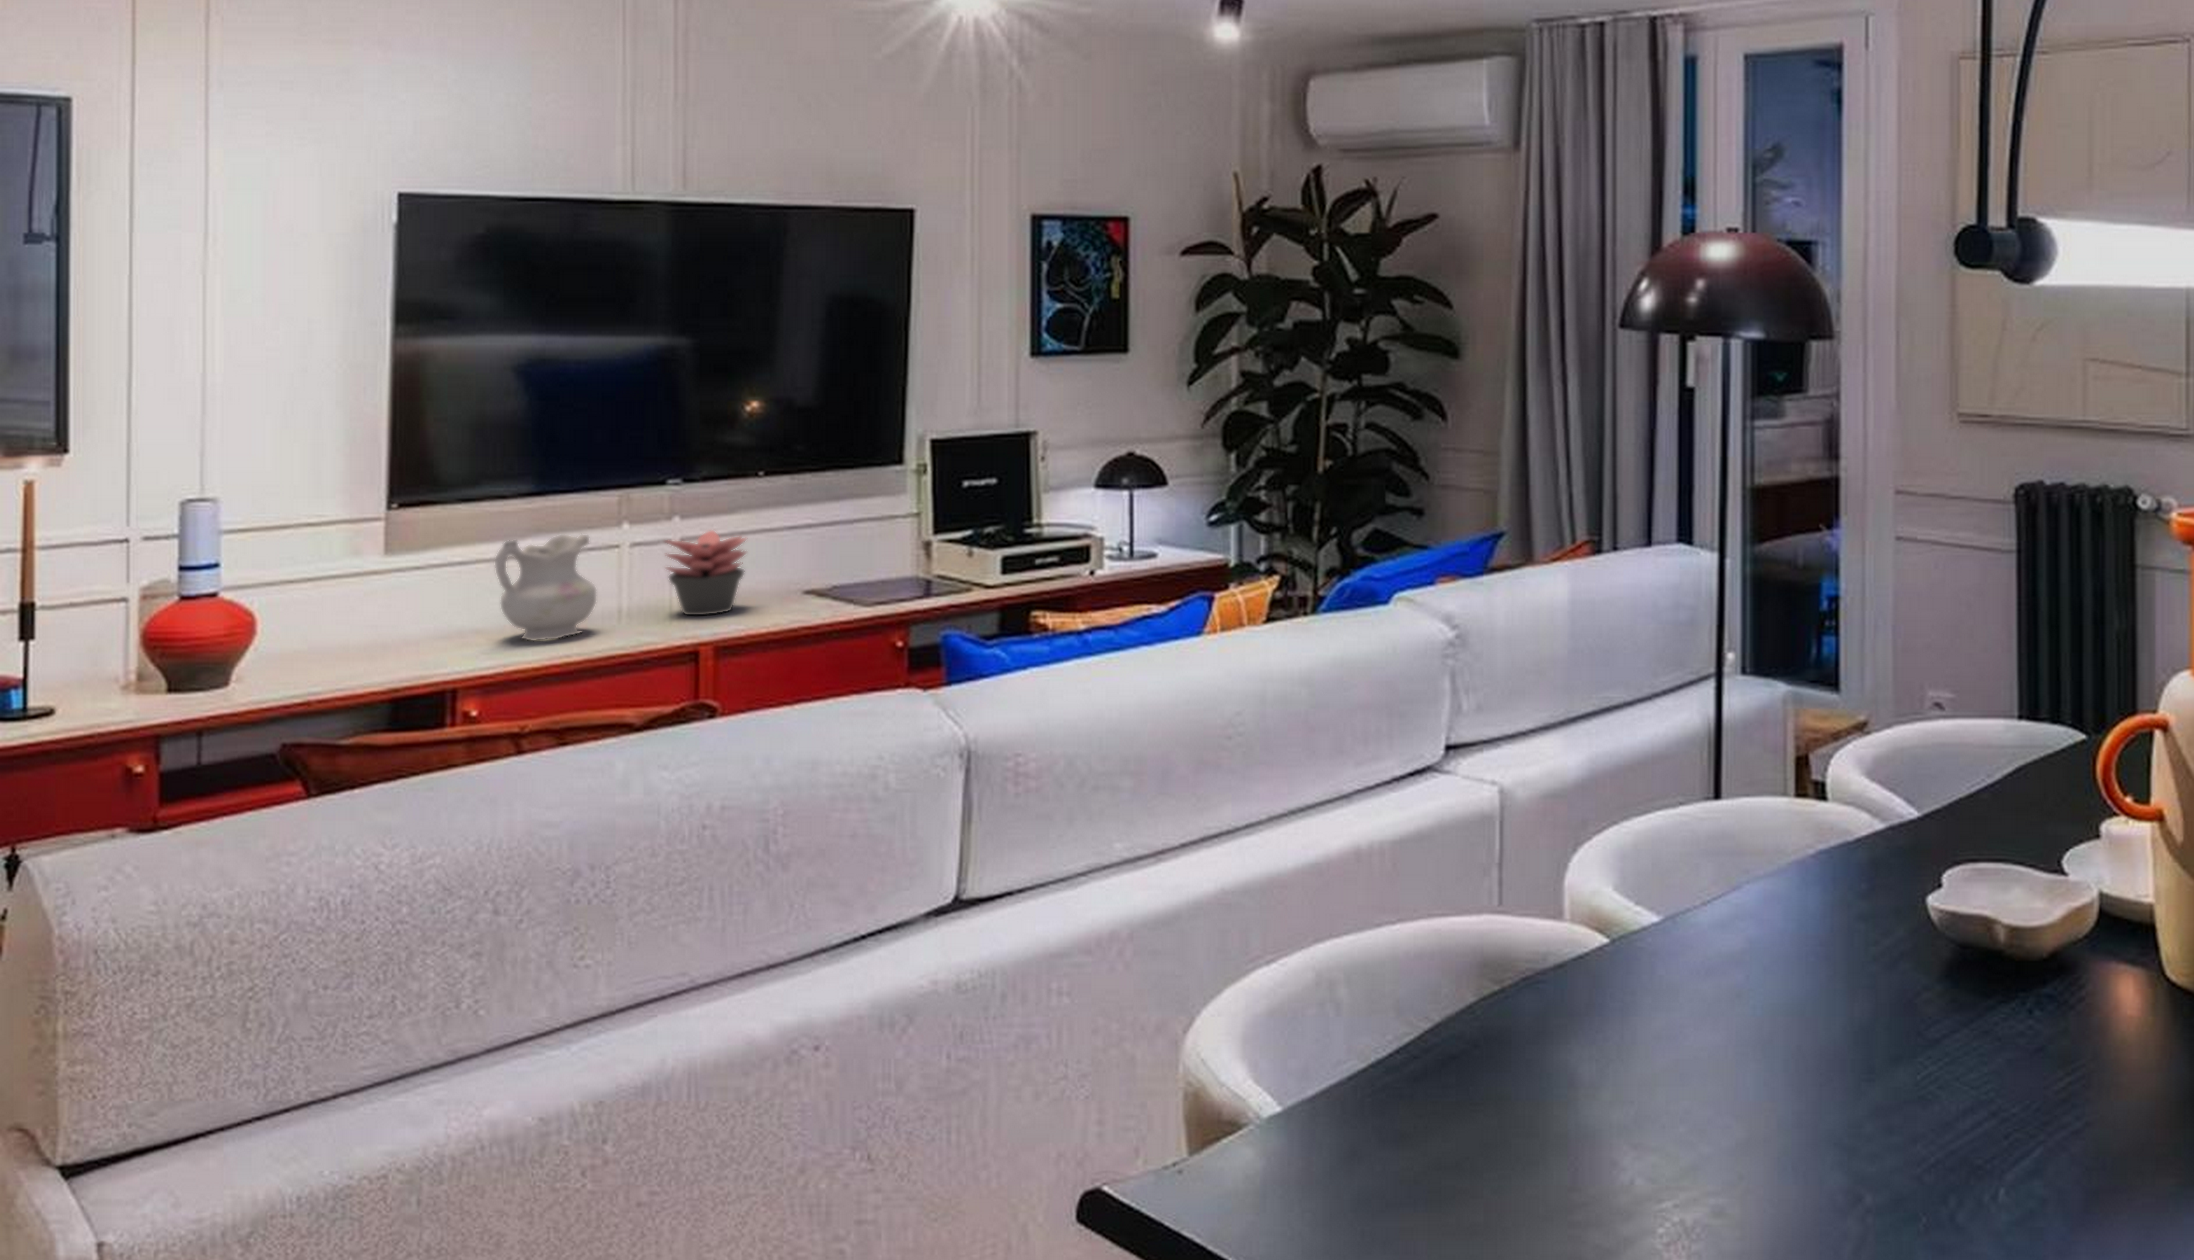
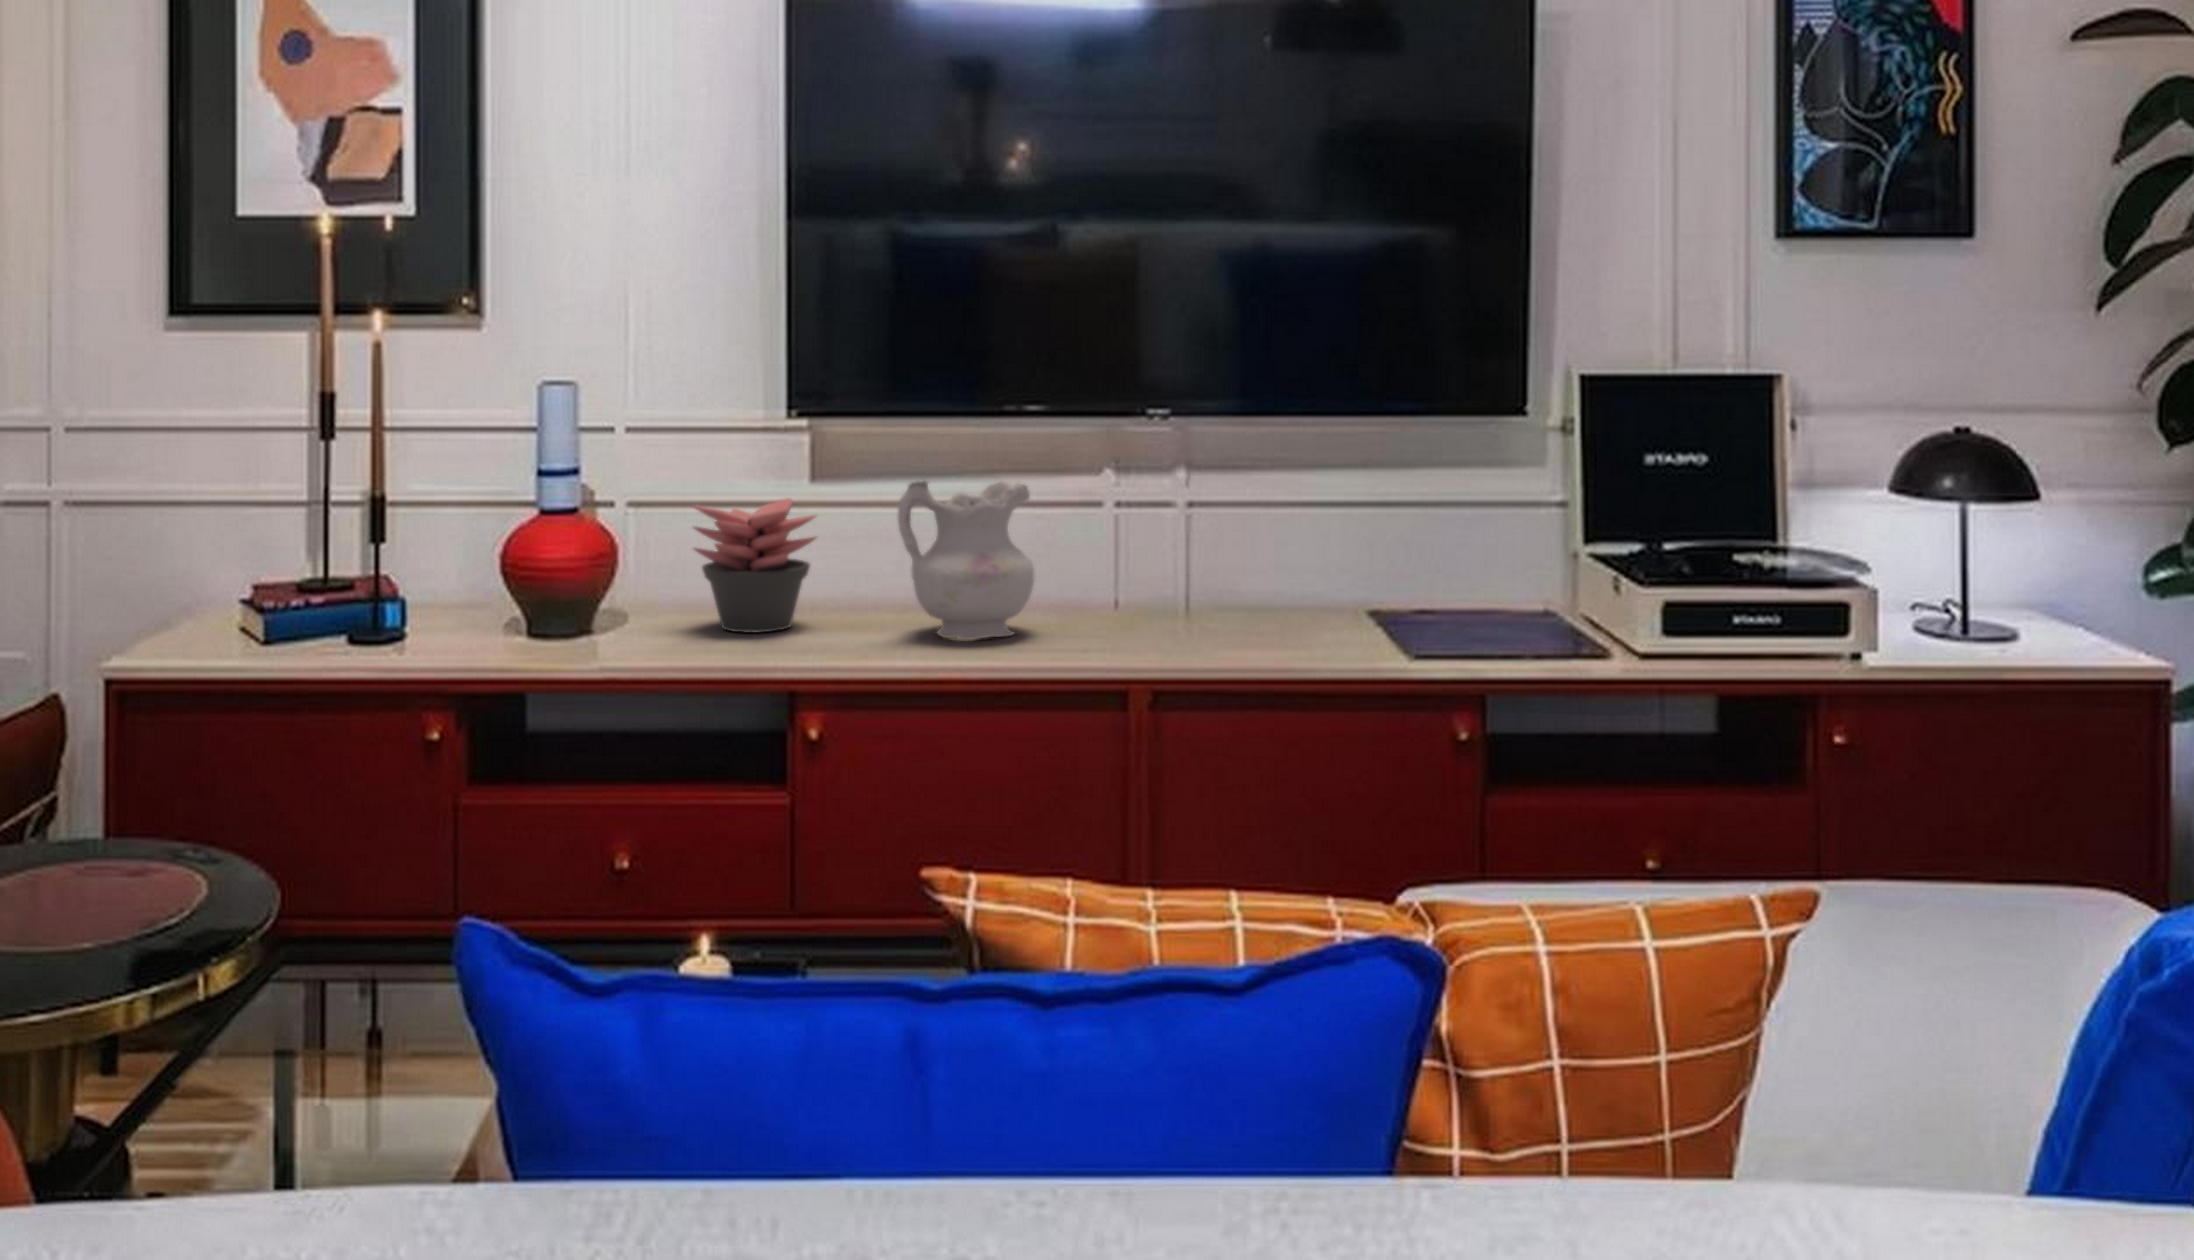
succulent plant: present [667,531,745,615] -> present [694,498,816,633]

